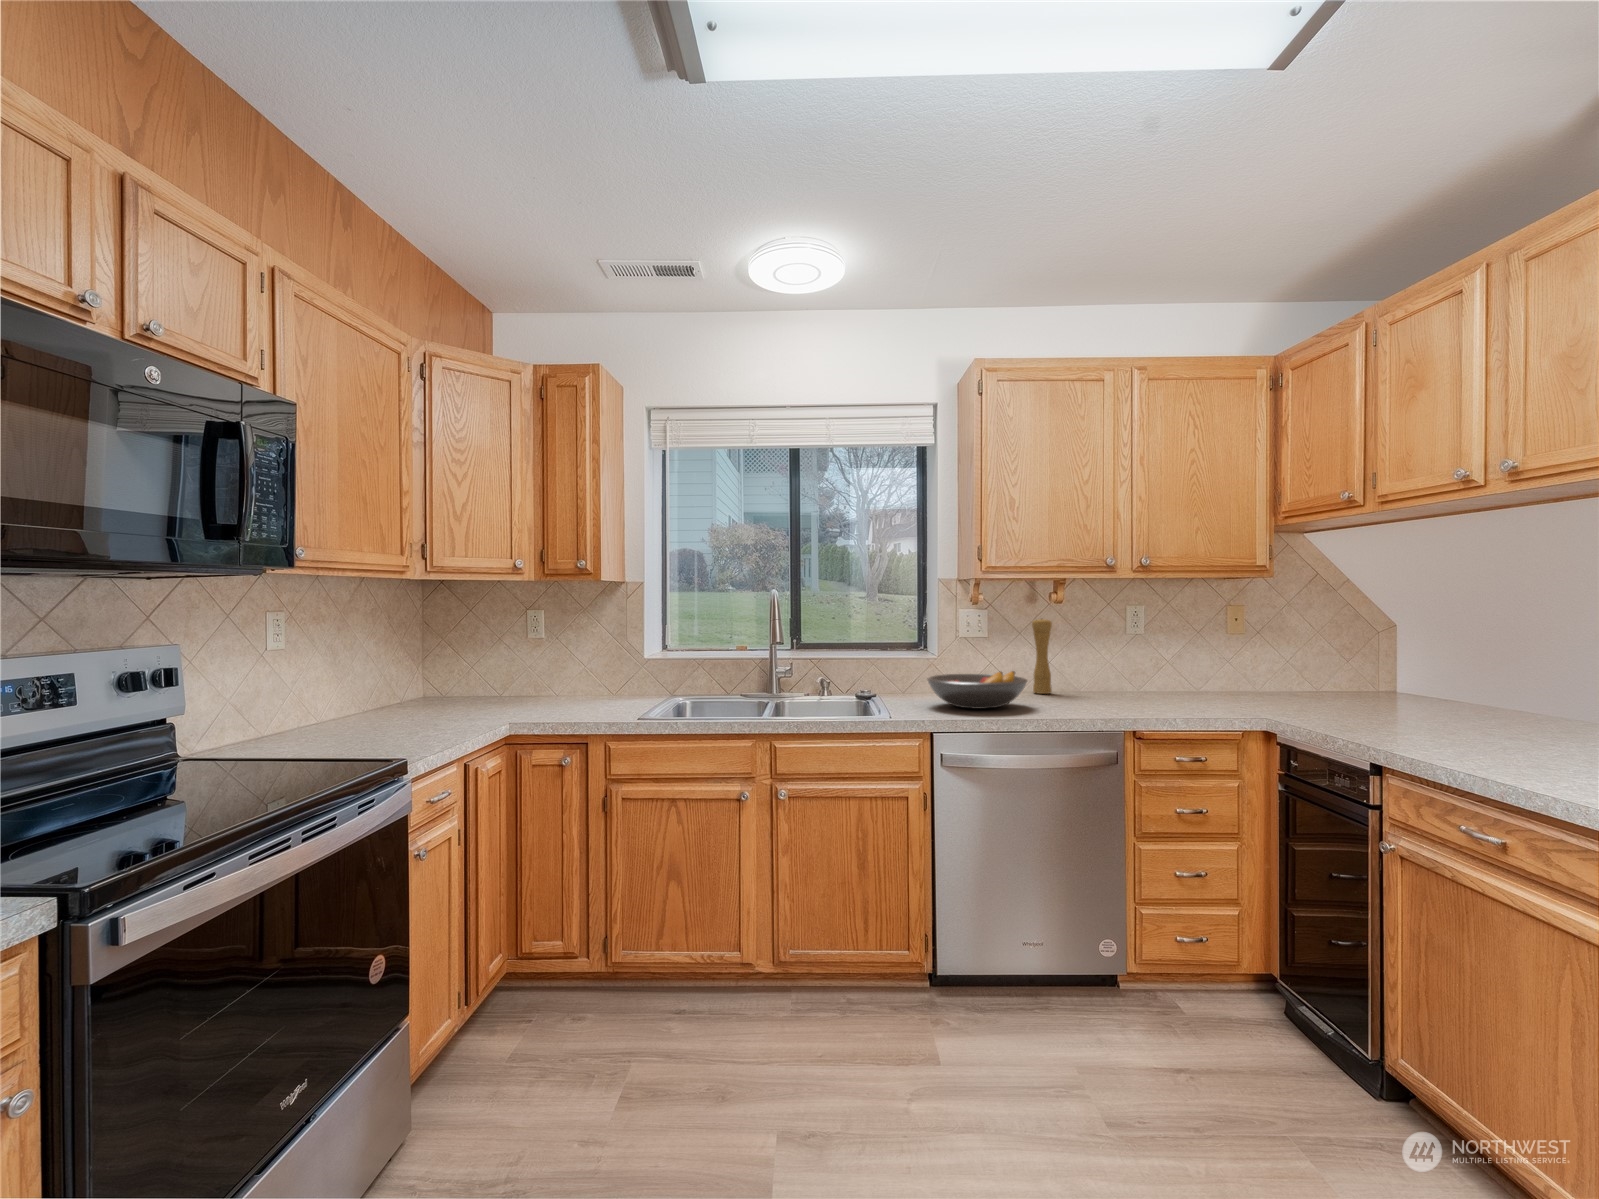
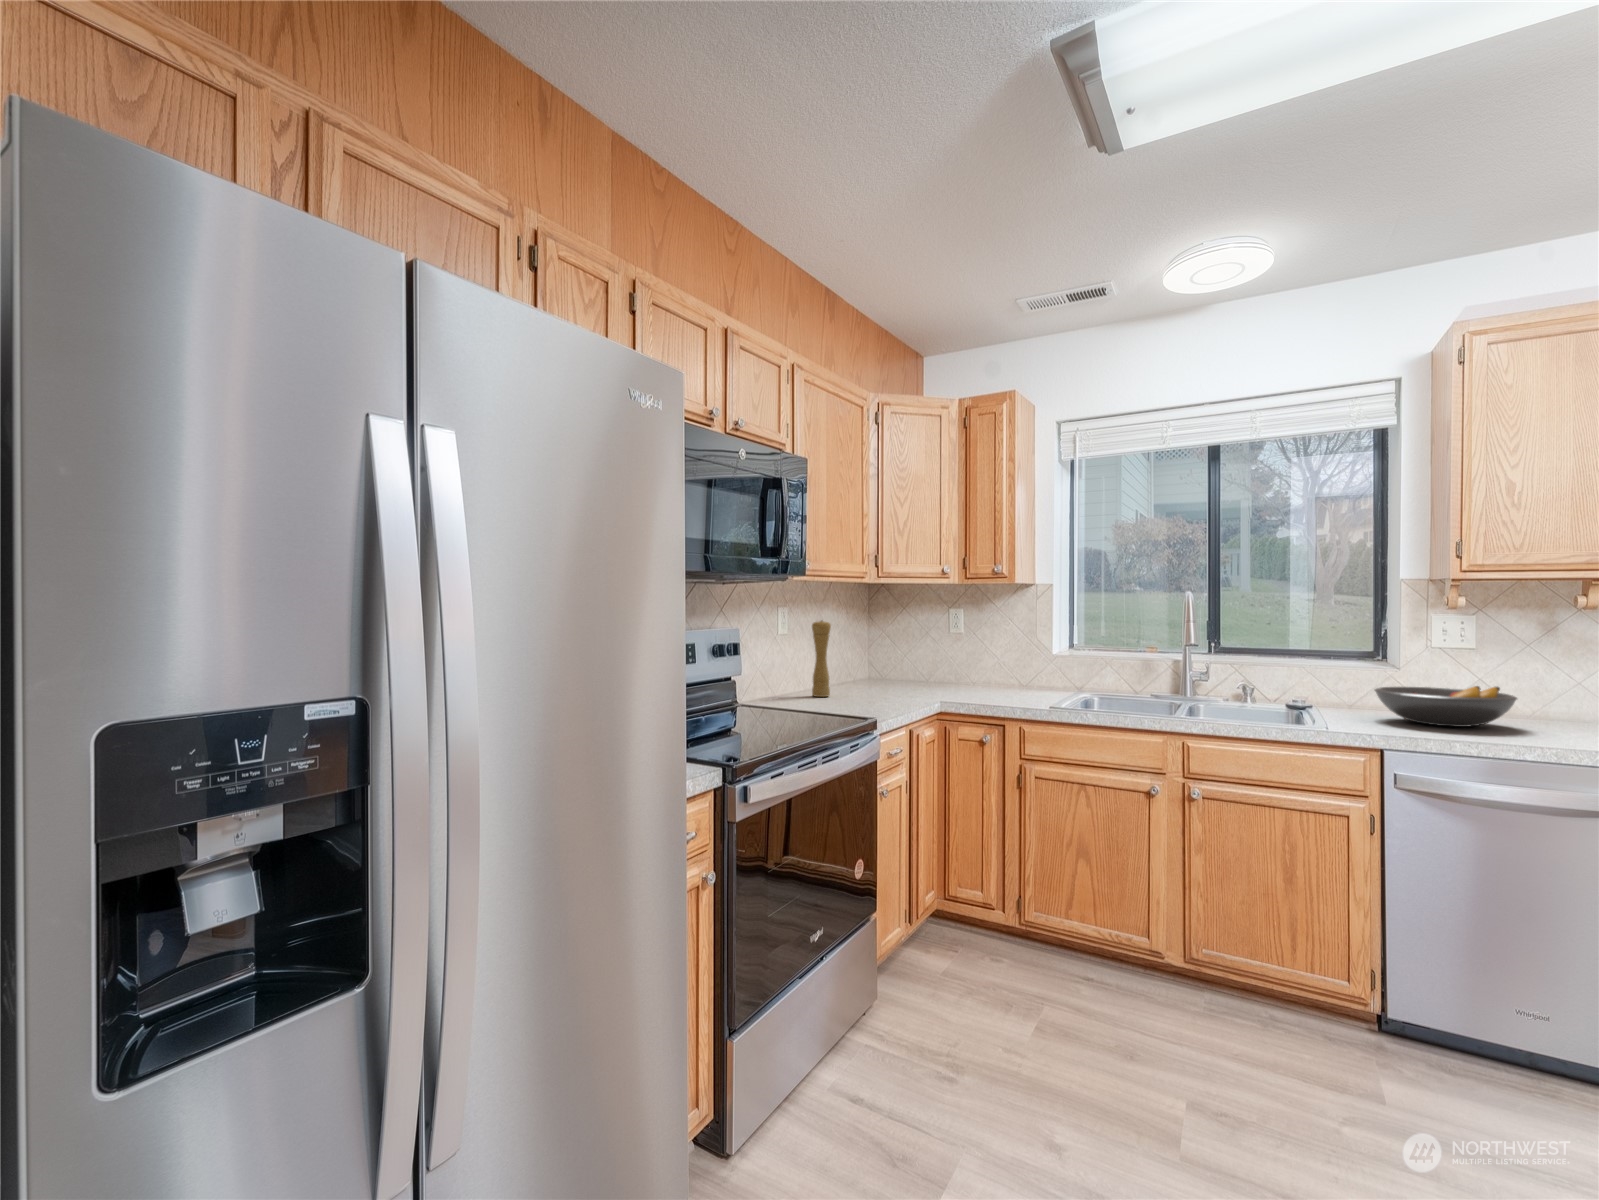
pepper mill: present [1032,619,1052,694] -> present [812,621,831,697]

